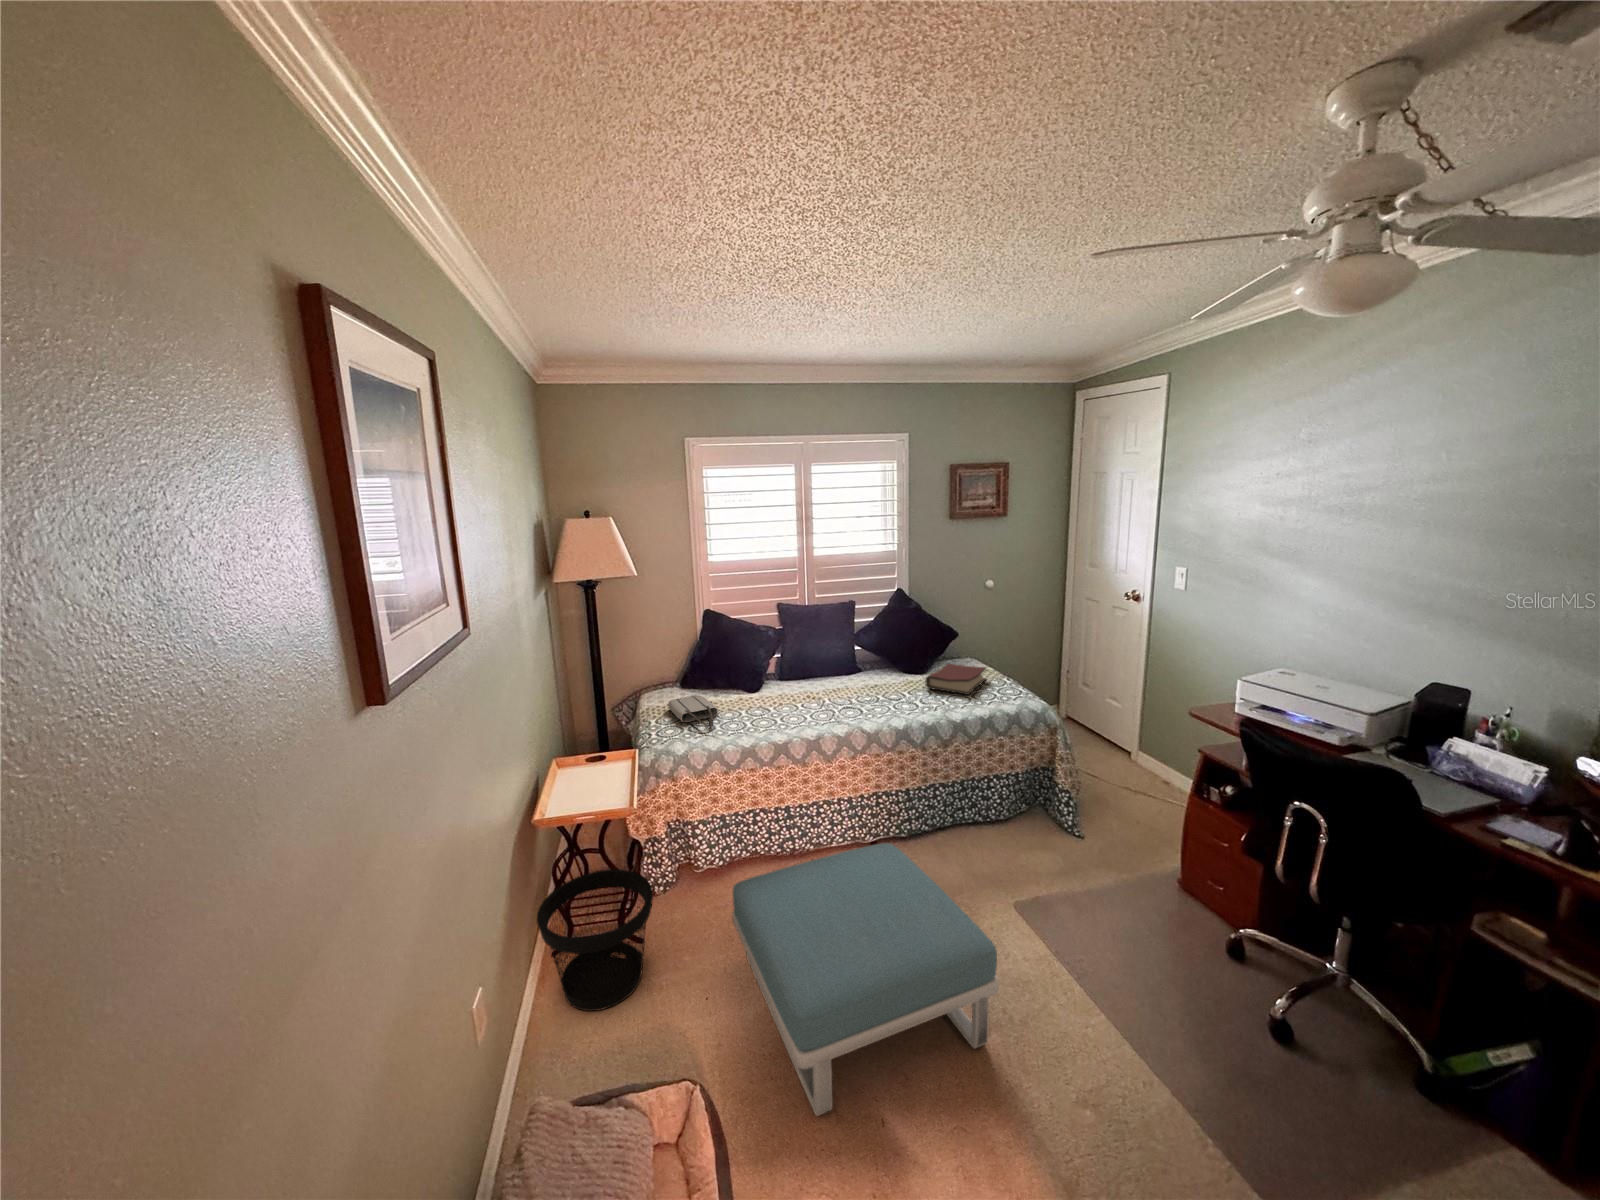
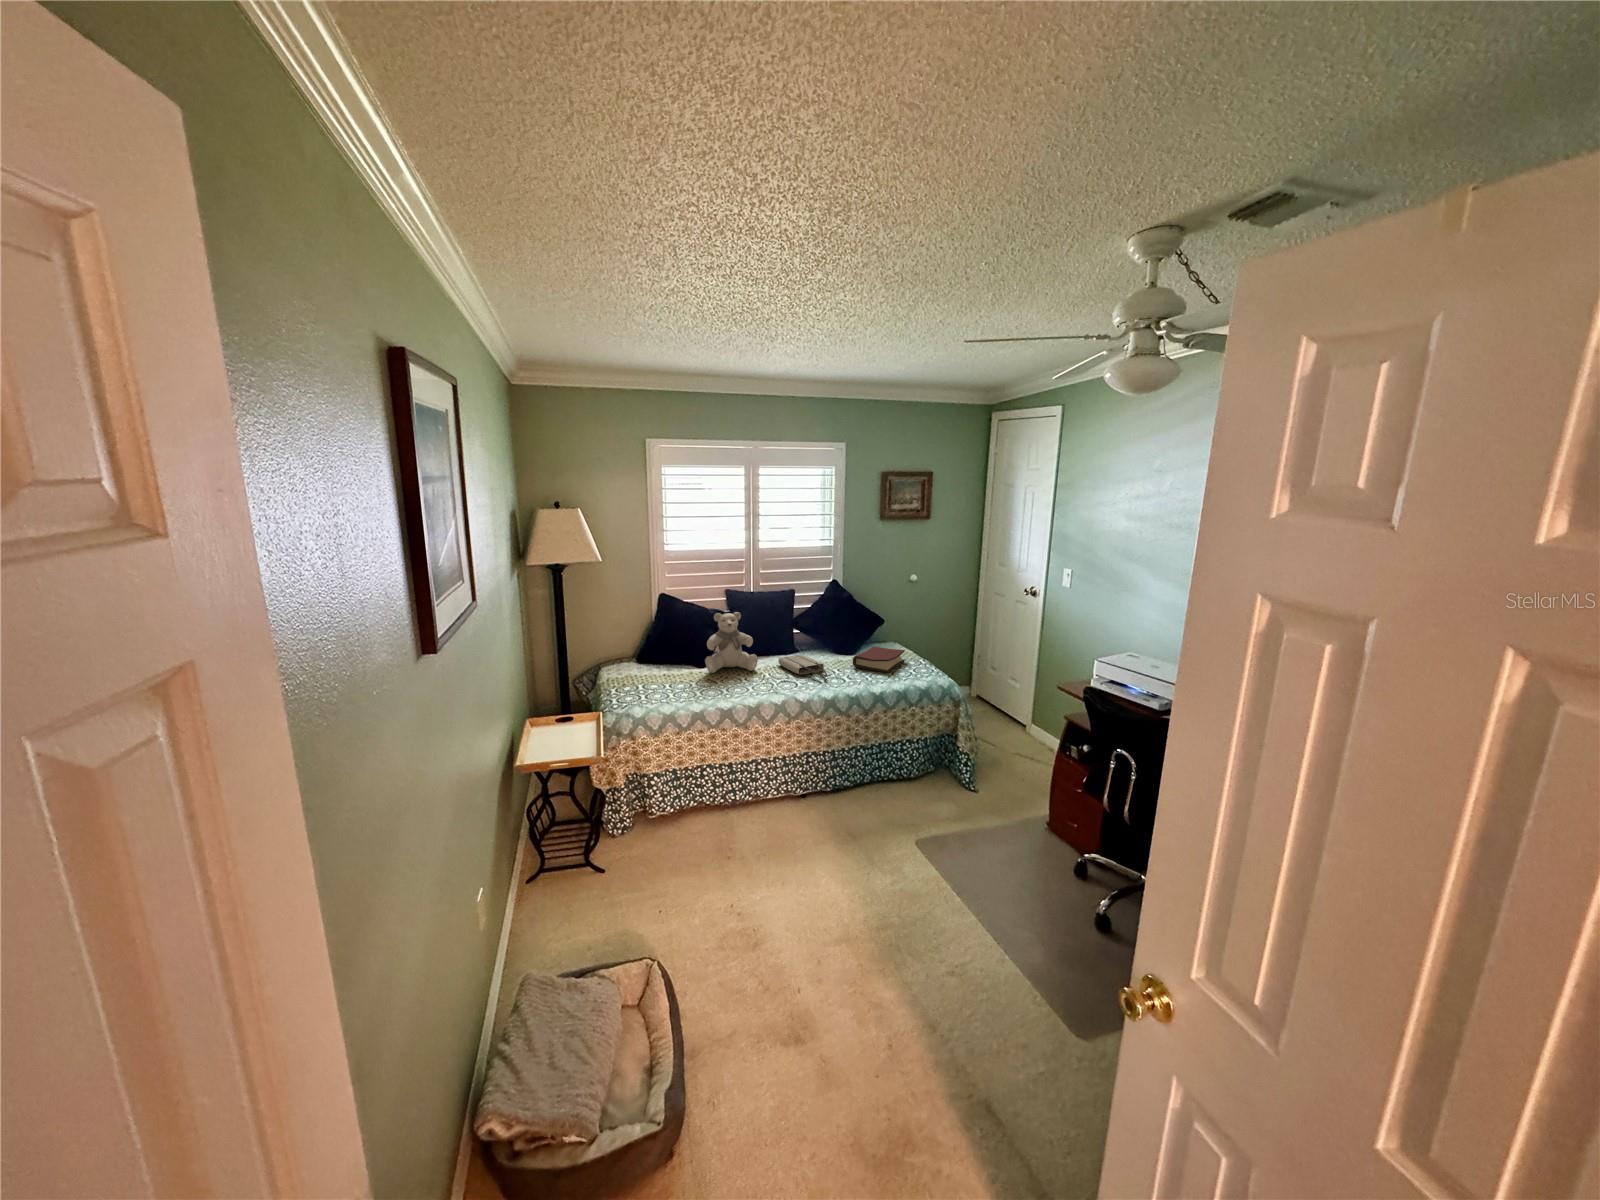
teddy bear: none [755,628,815,699] -> present [705,612,758,673]
tote bag: present [668,695,718,727] -> present [778,655,827,677]
footstool: present [732,843,999,1116] -> none [683,790,893,988]
wastebasket: present [537,869,653,1011] -> none [518,810,617,922]

